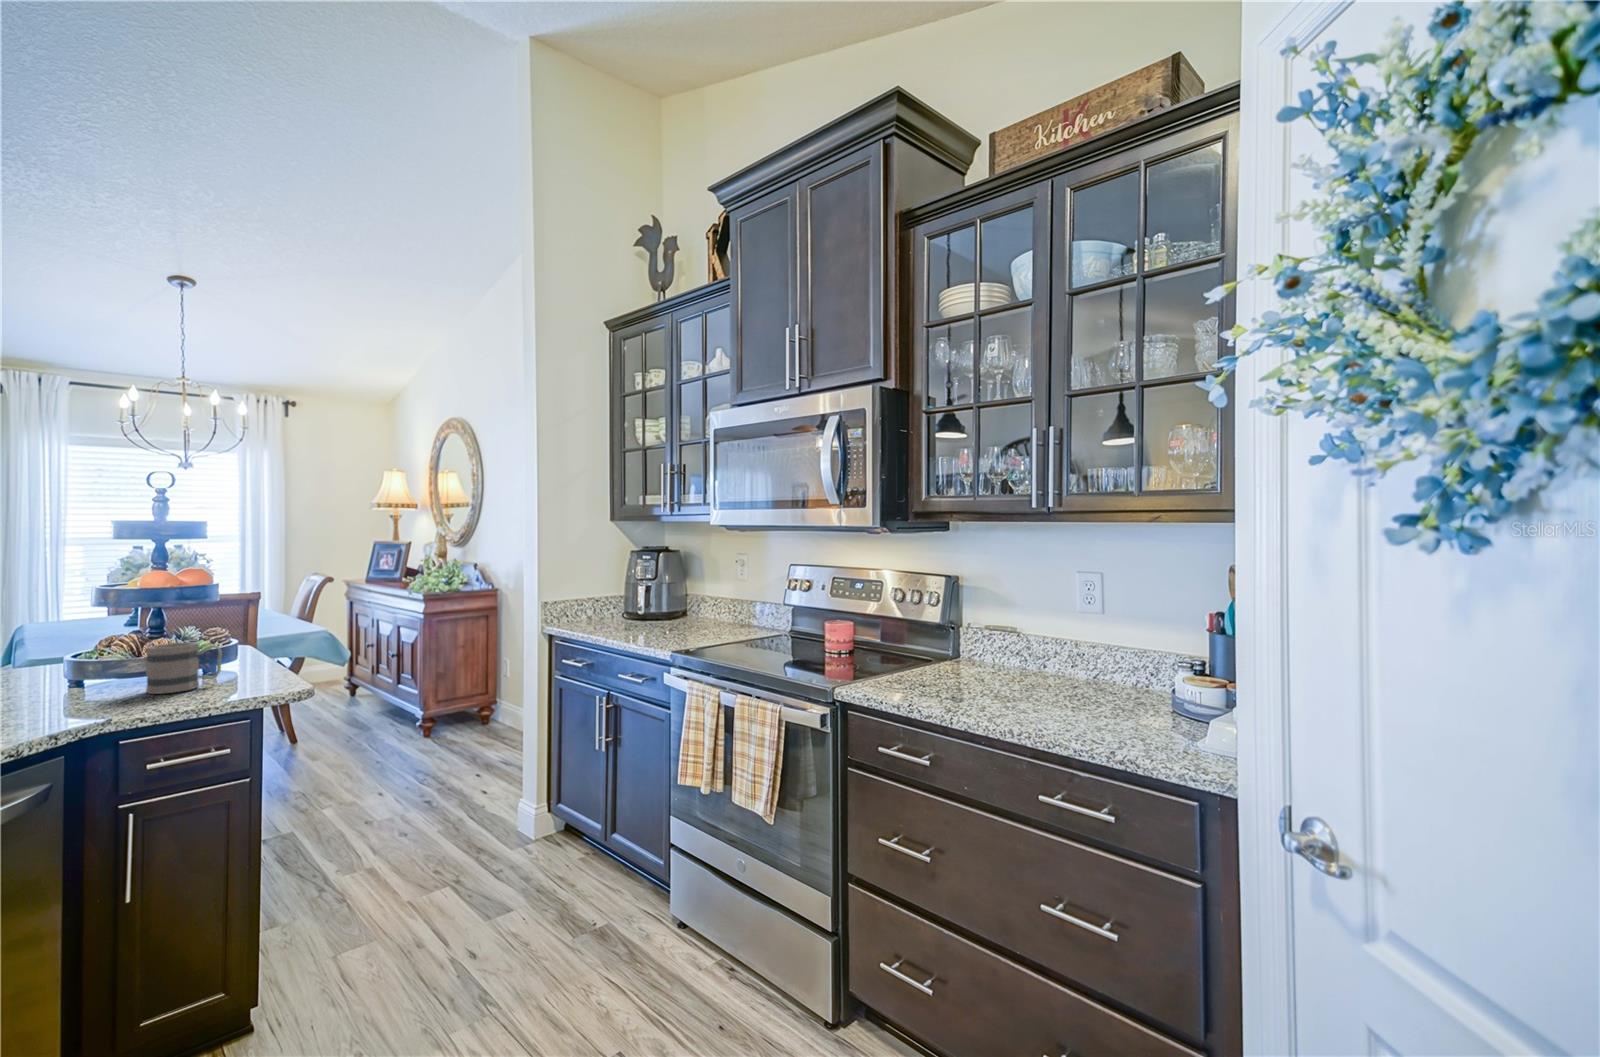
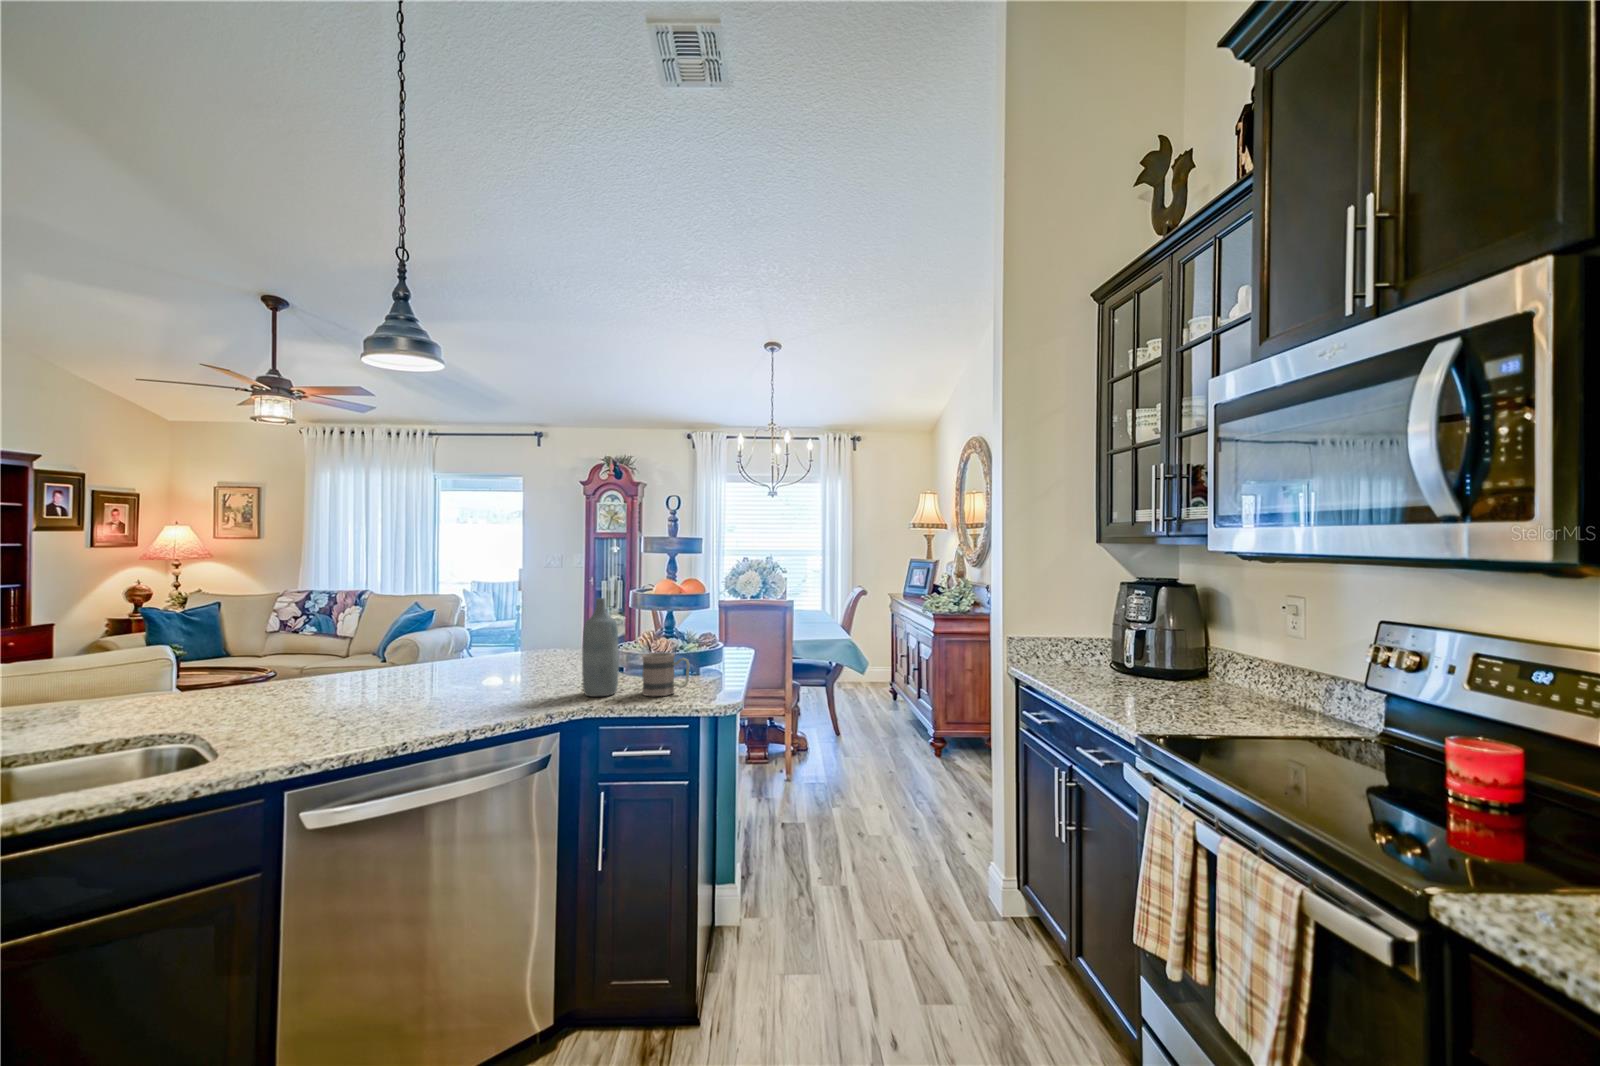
bottle: none [43,582,106,706] -> present [582,598,619,696]

